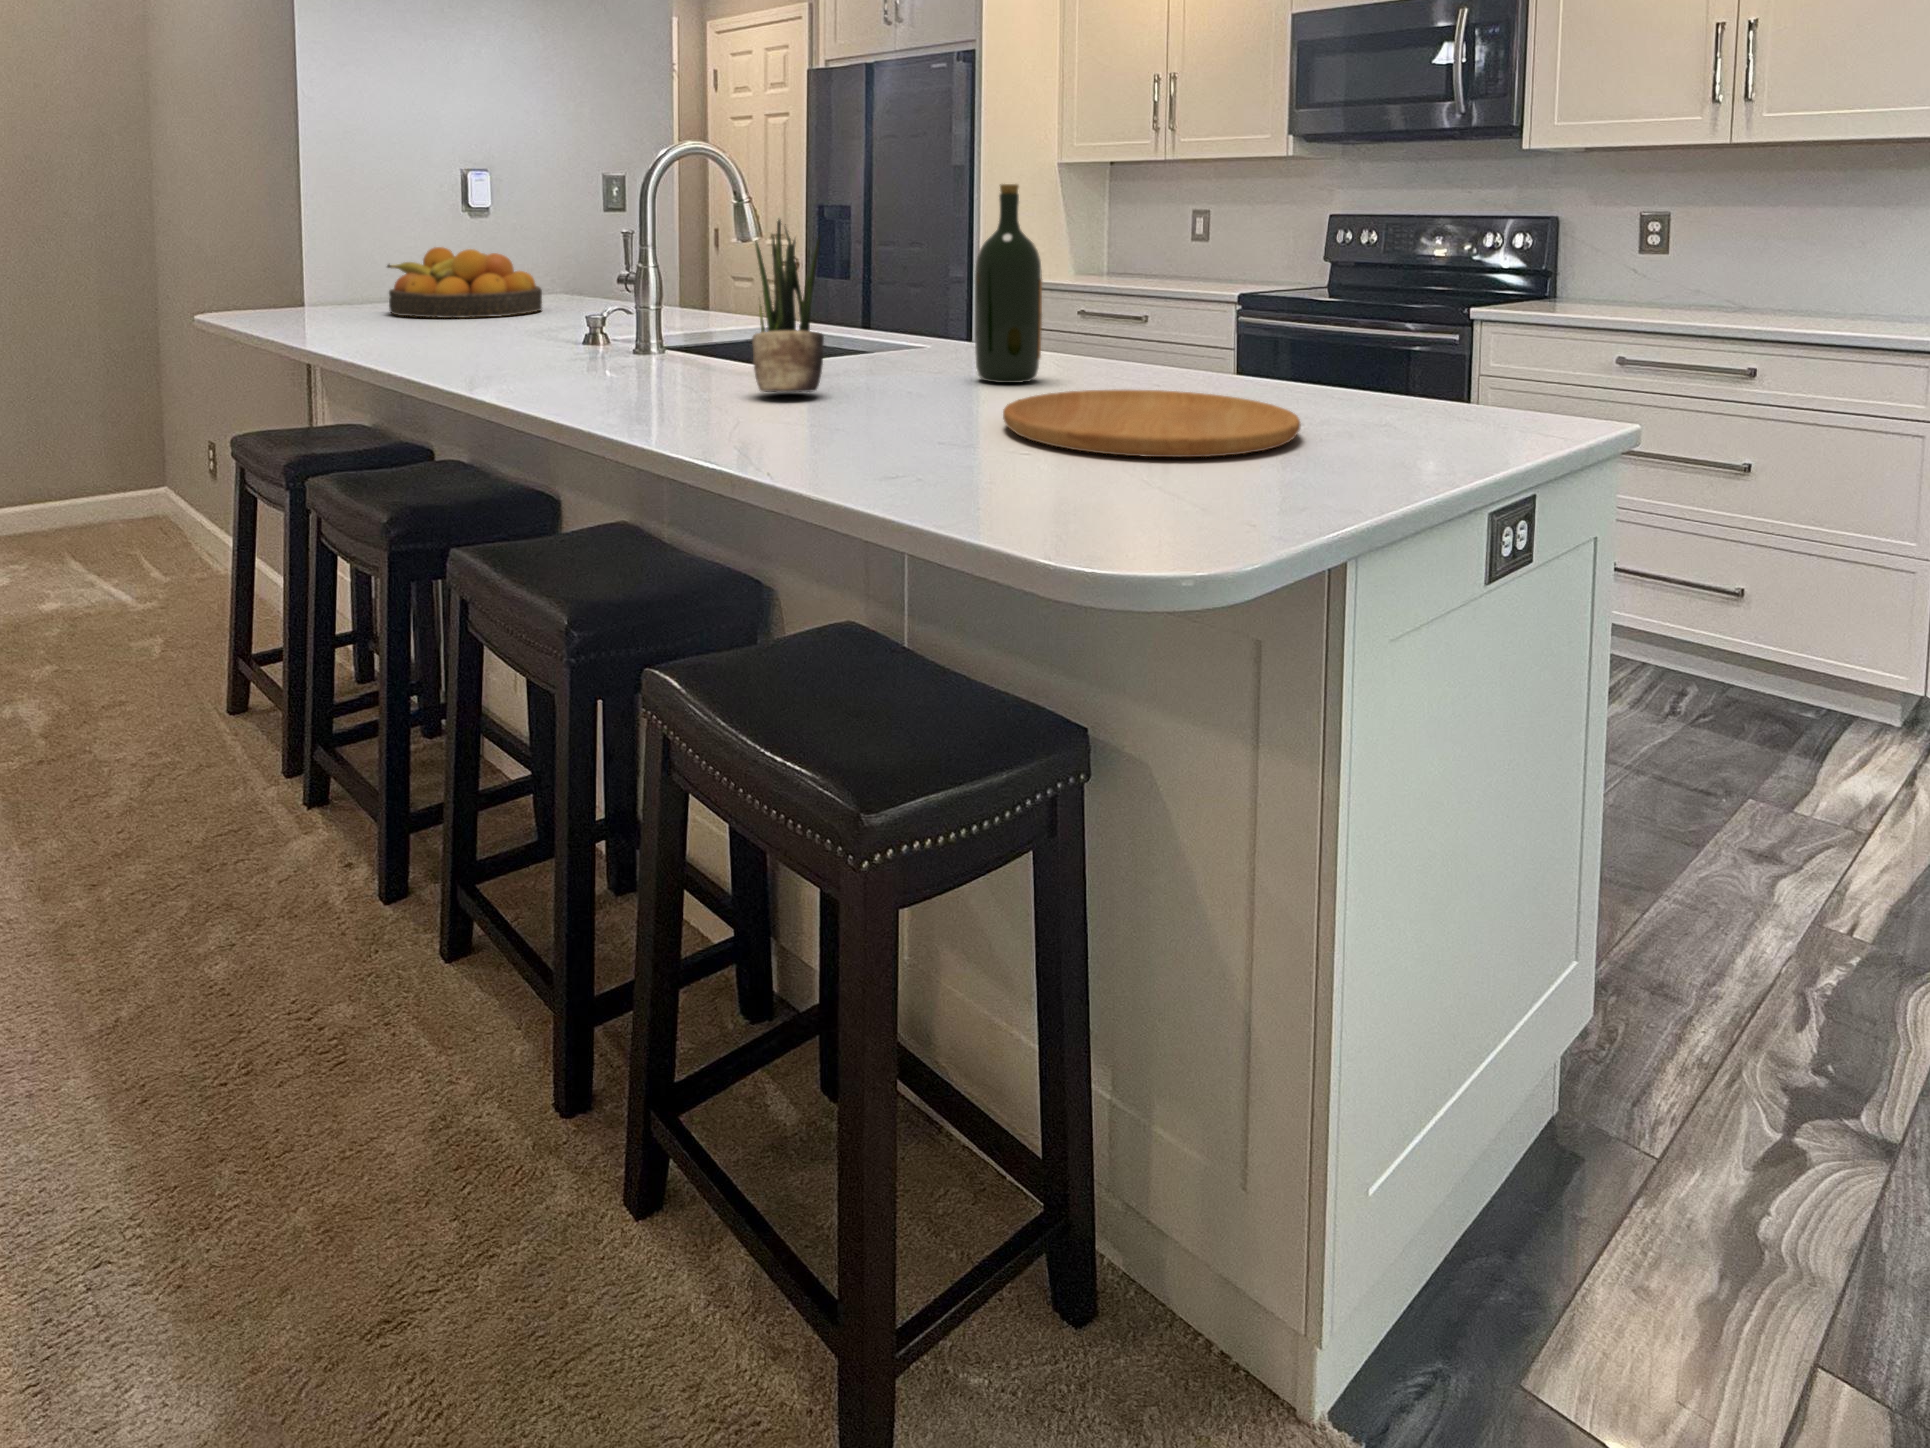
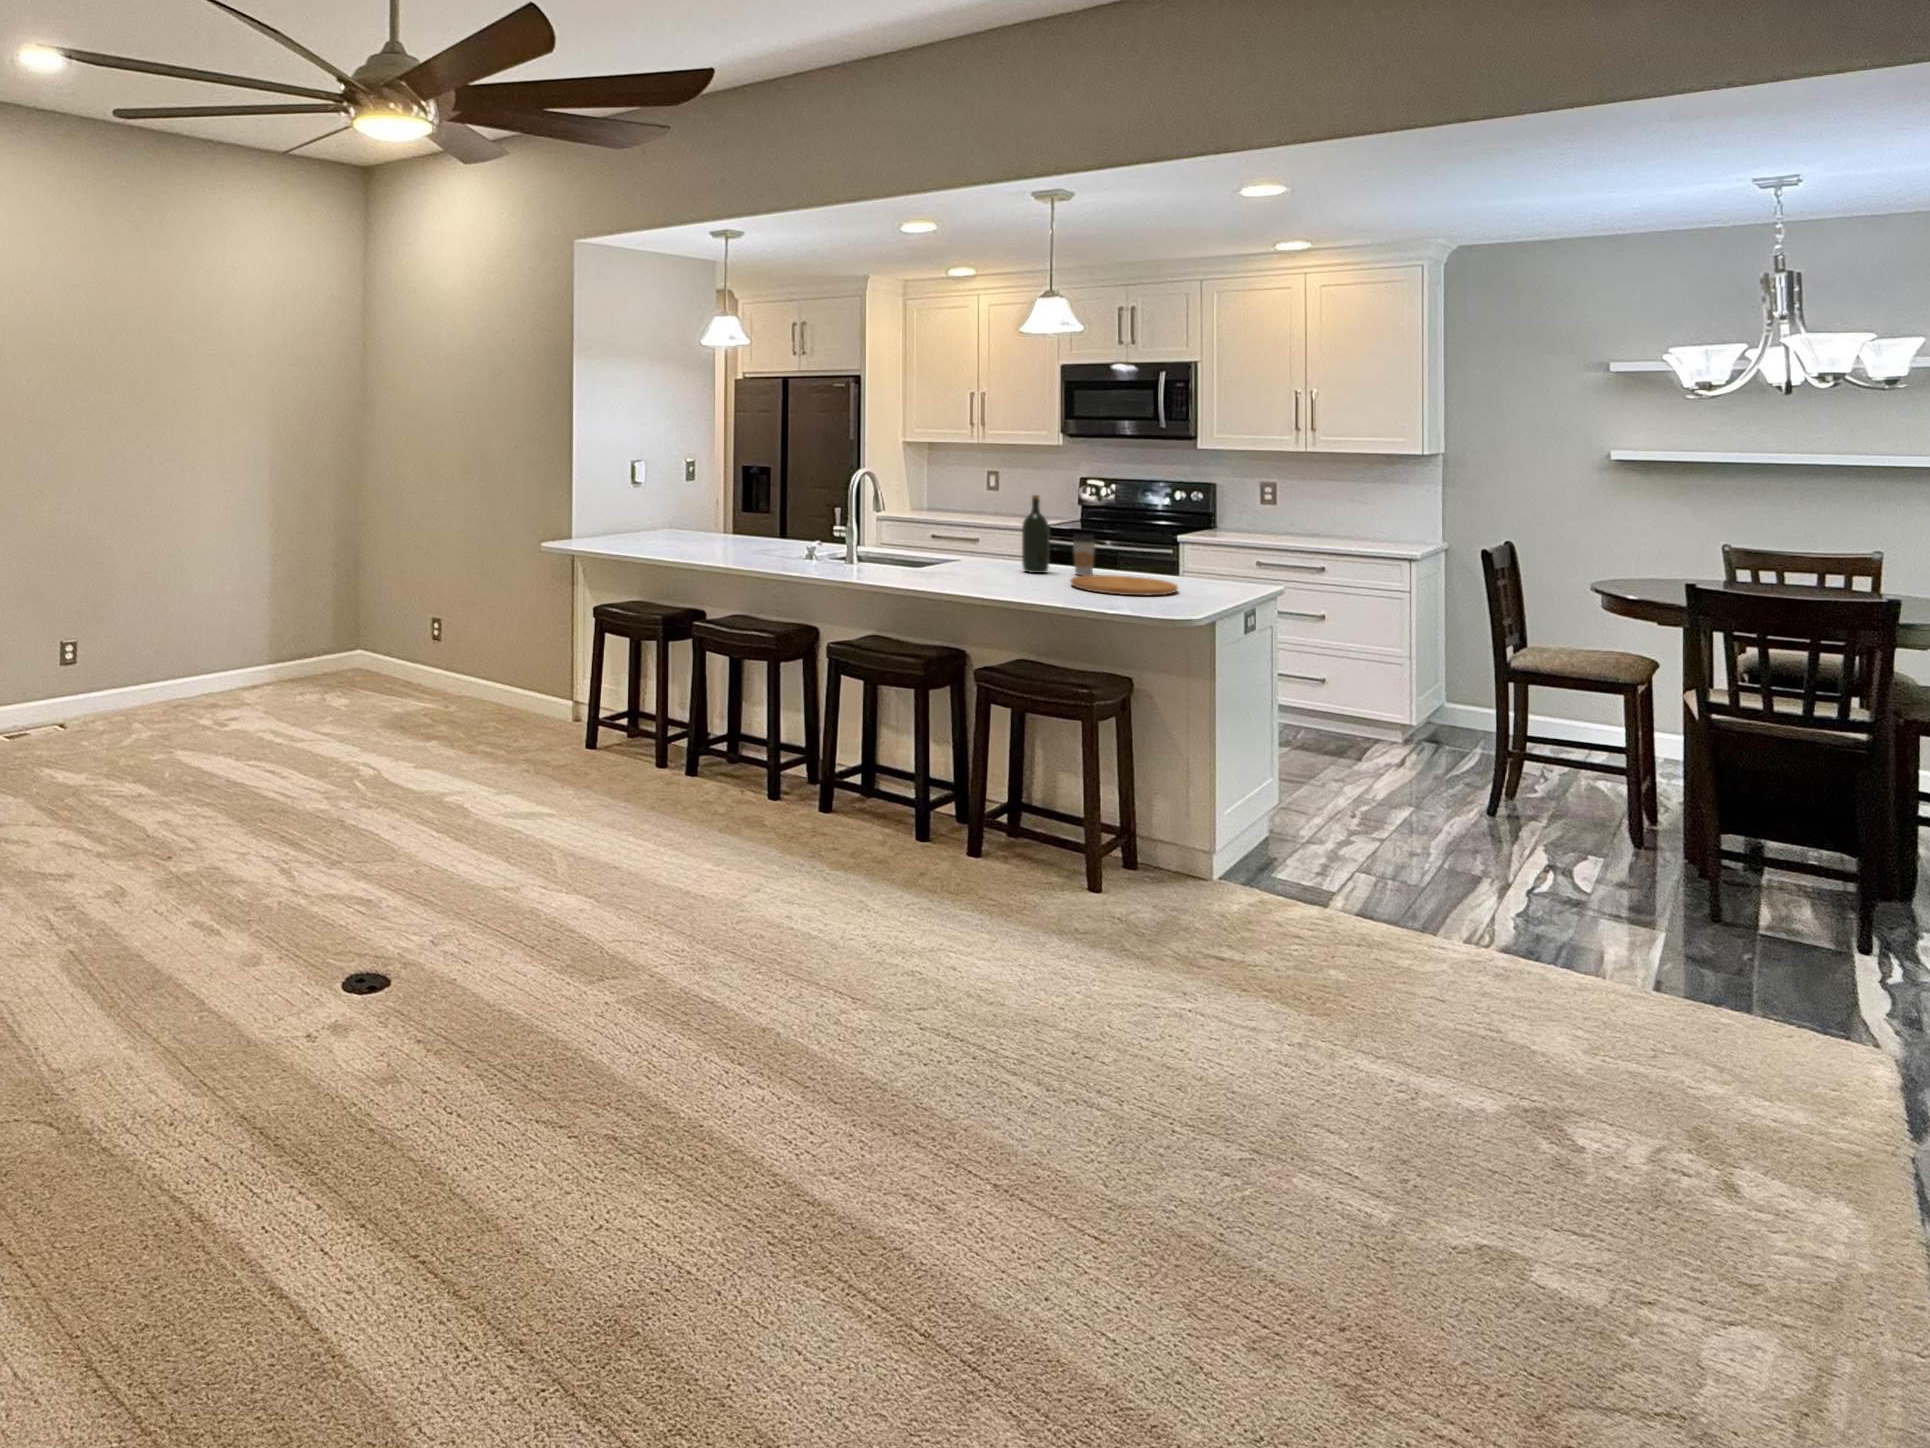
potted plant: present [752,219,824,392] -> none [955,511,983,577]
fruit bowl: present [387,247,542,318] -> none [650,506,723,543]
coffee cup: none [1092,285,1148,390] -> present [1073,535,1095,576]

